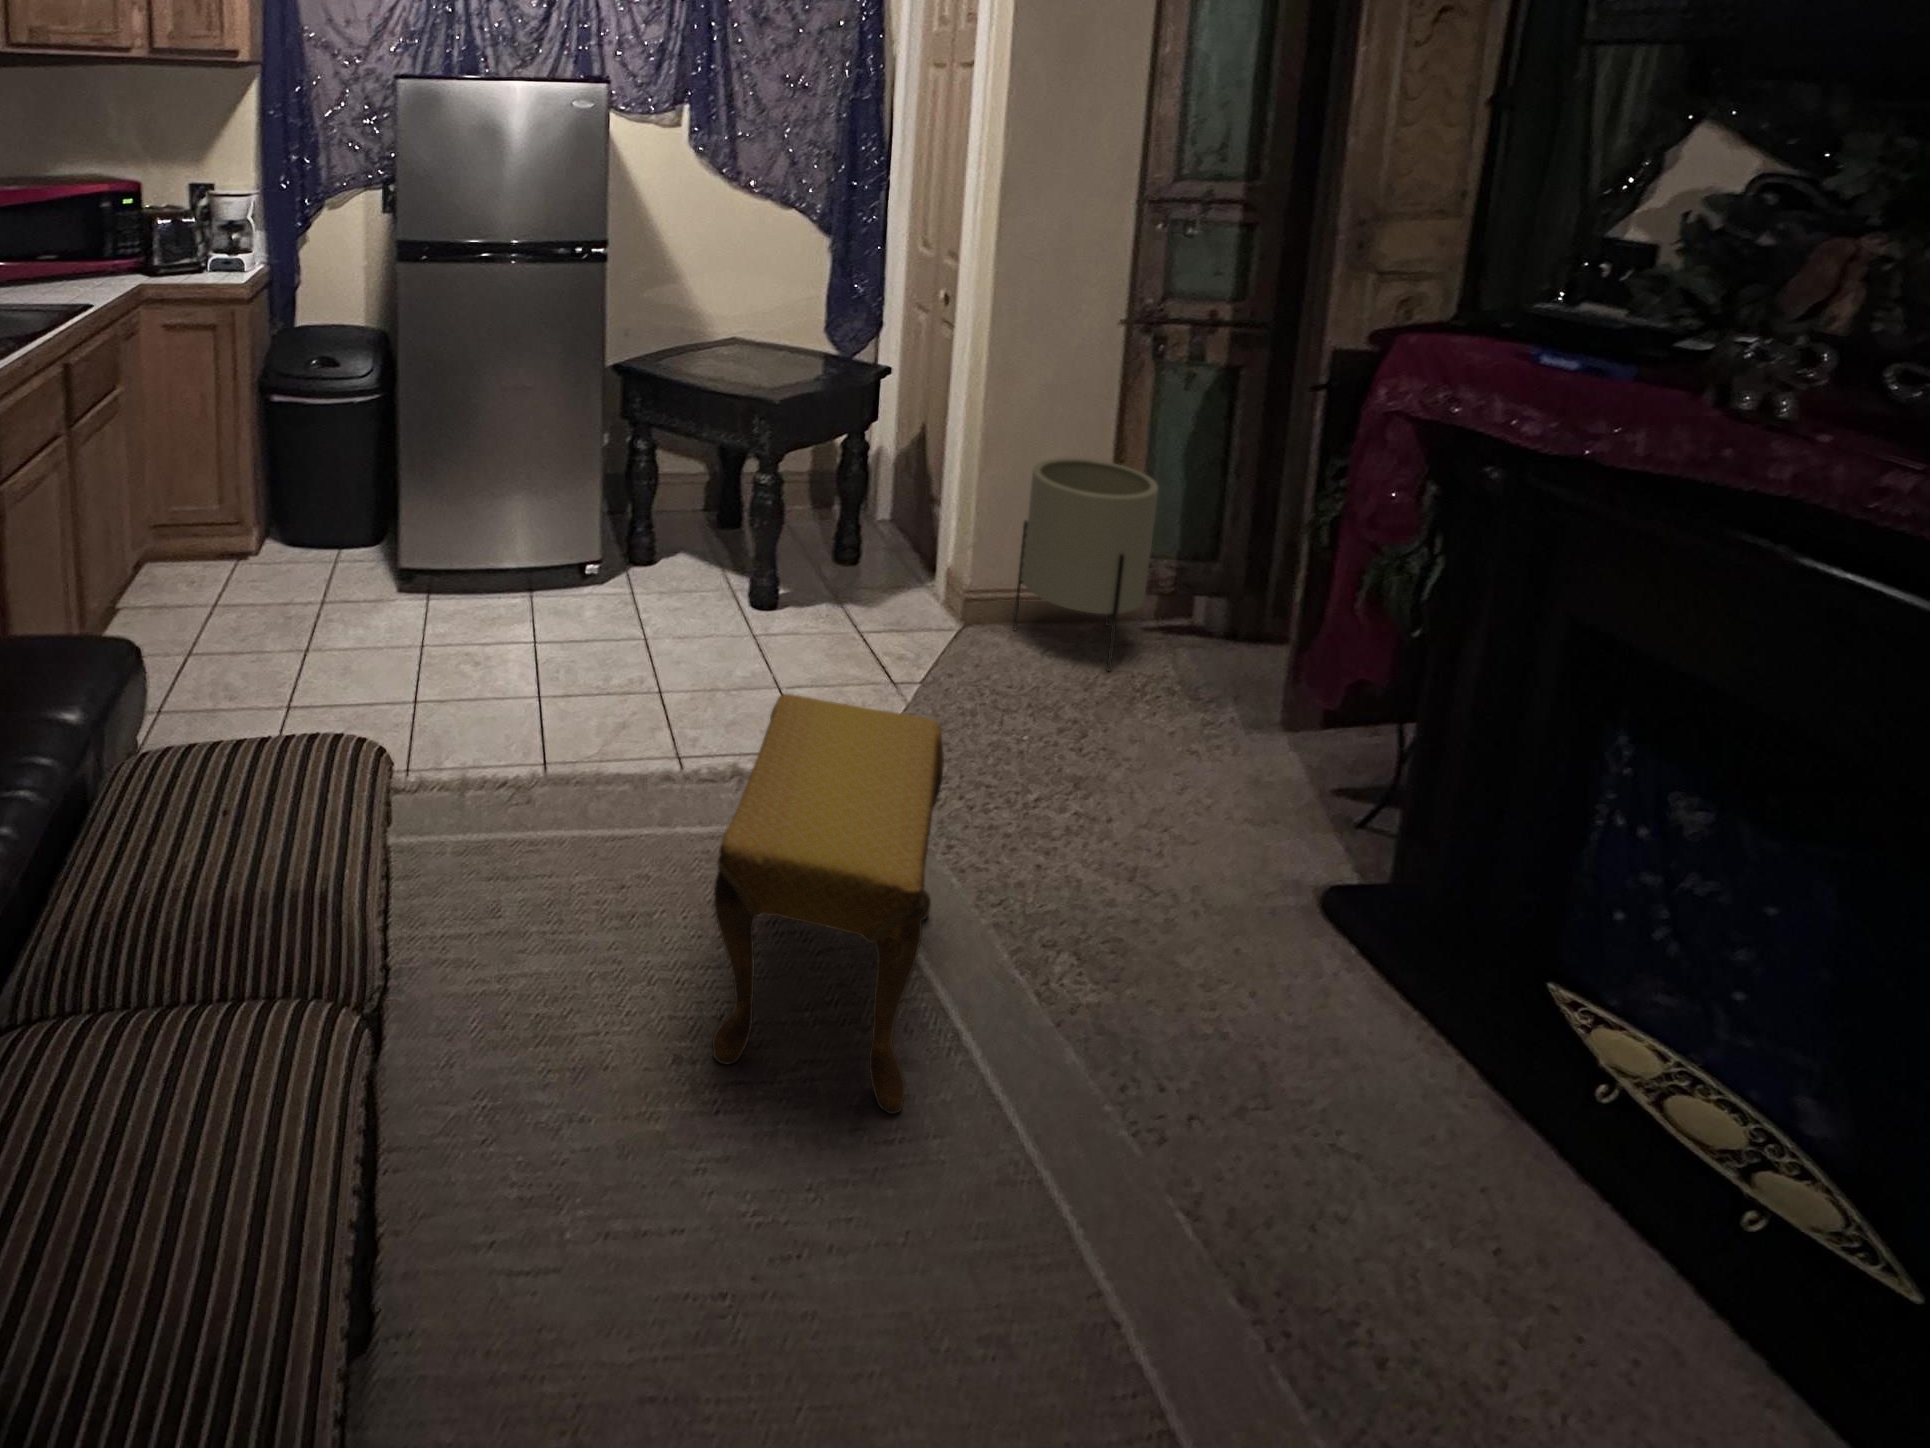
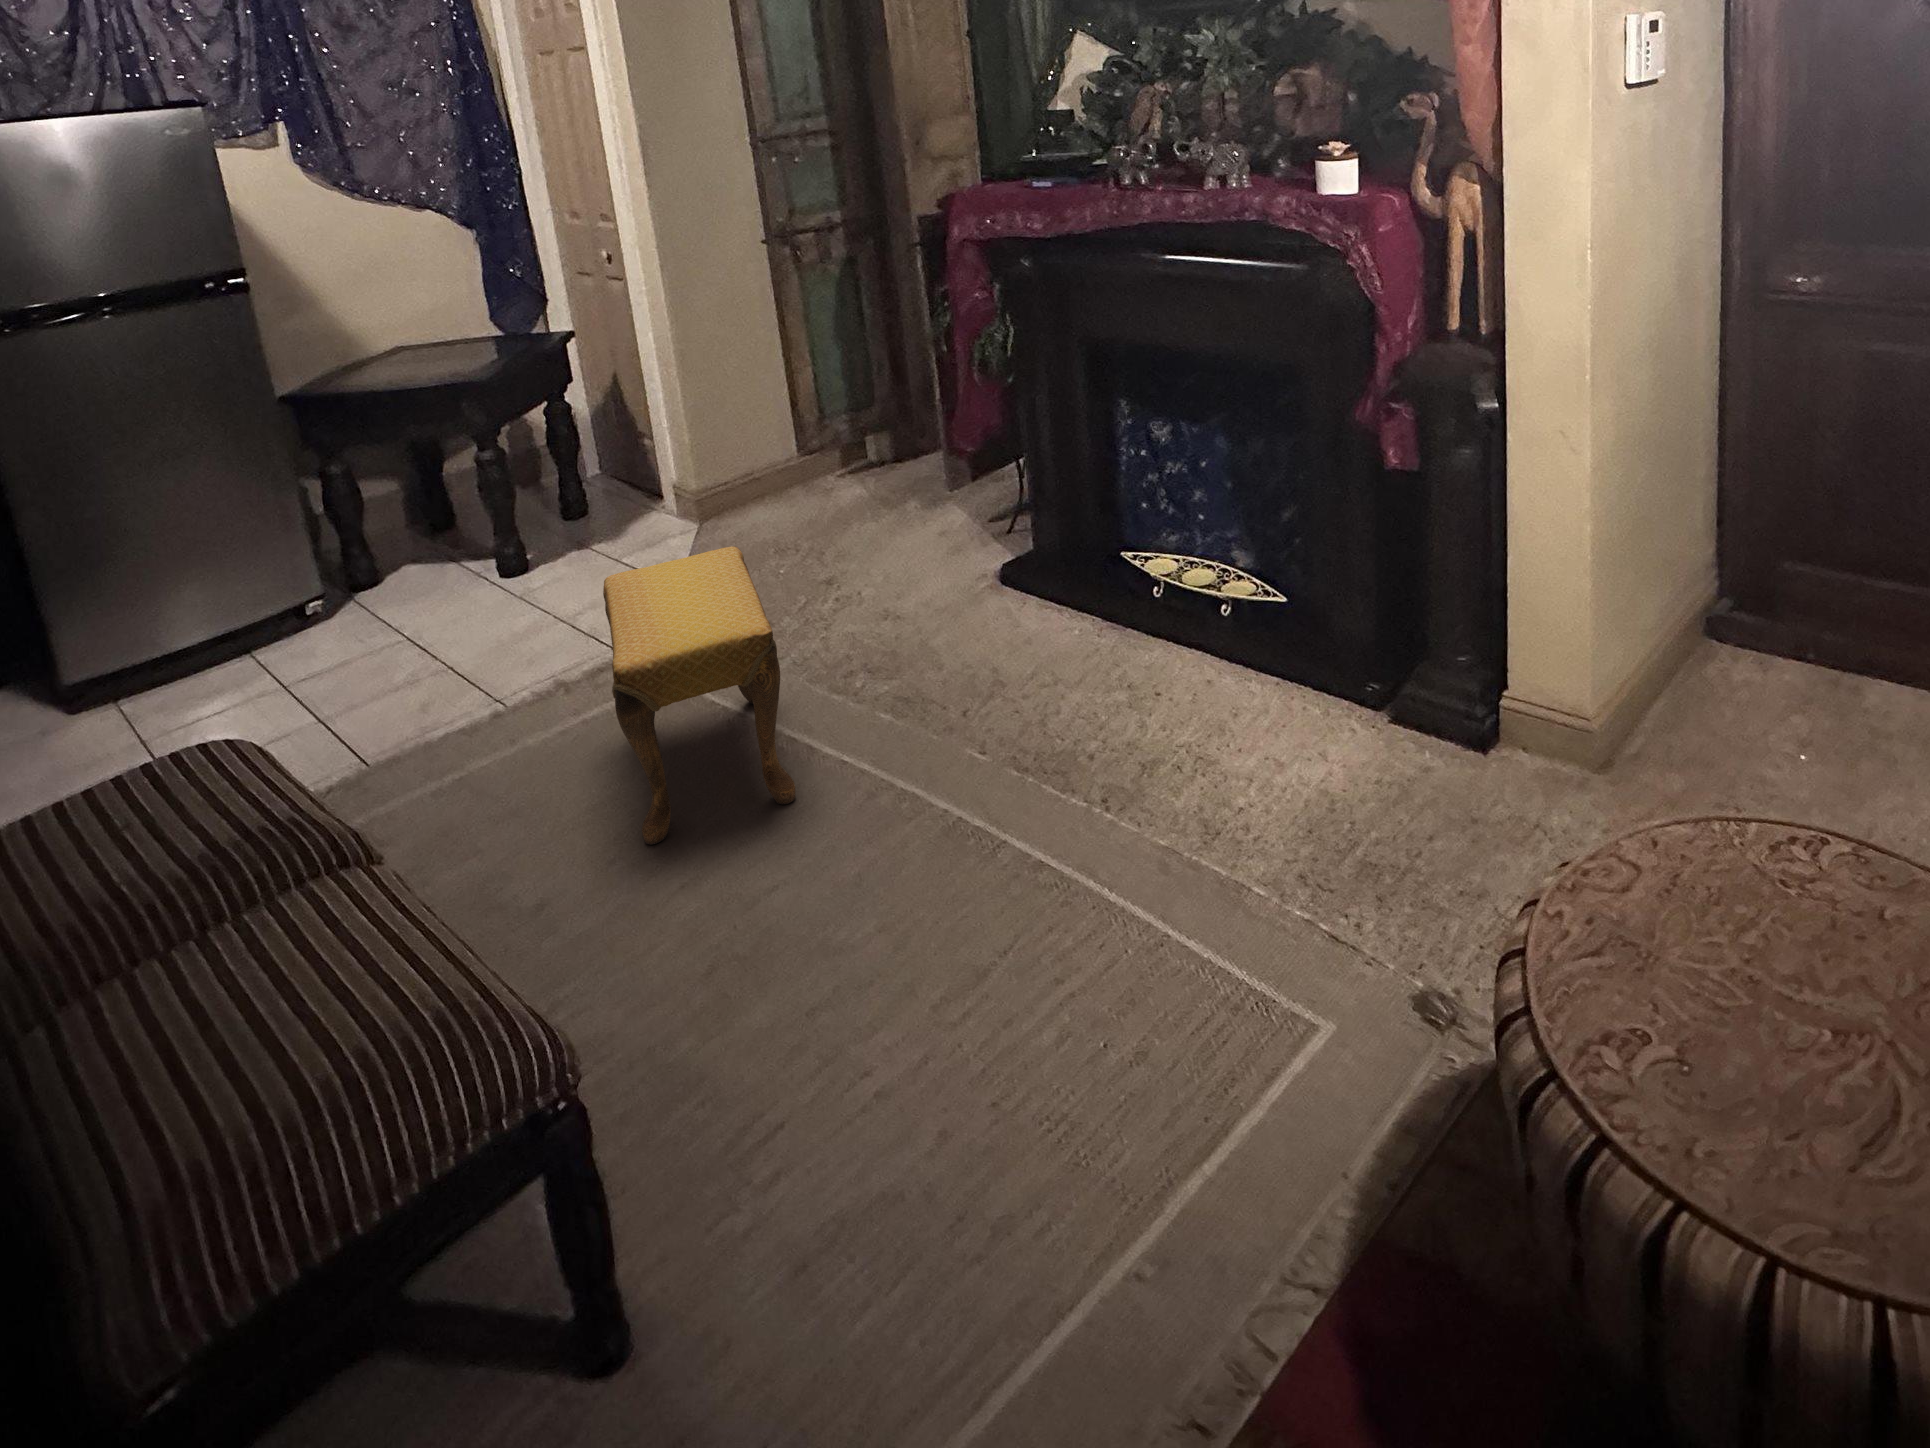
planter: present [1013,458,1158,671] -> none [729,355,838,513]

